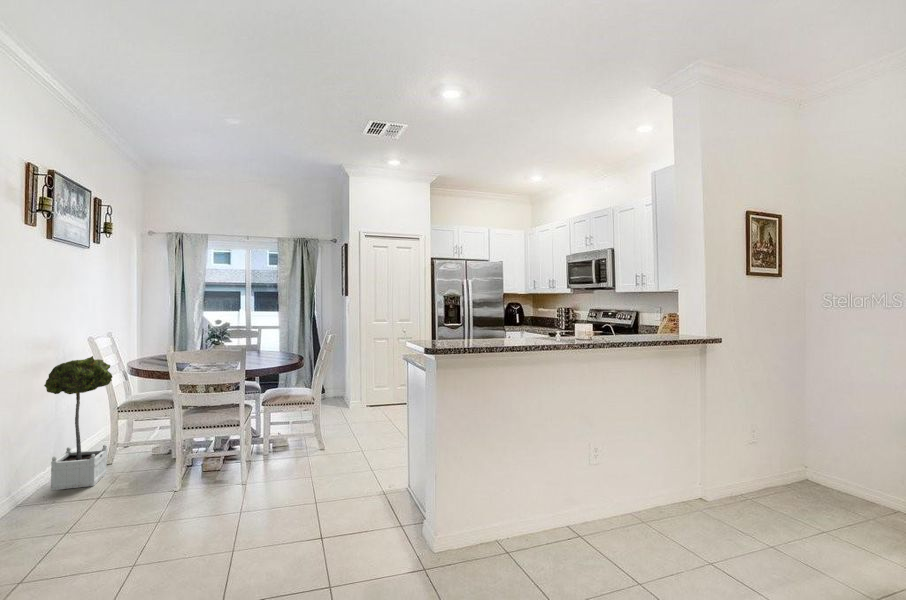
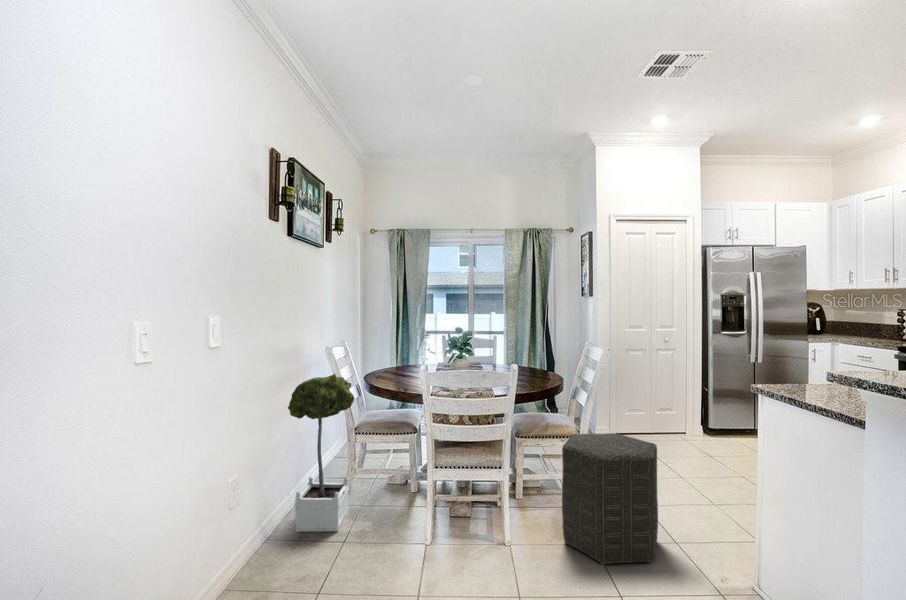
ottoman: none [286,393,354,478] -> present [562,433,658,564]

